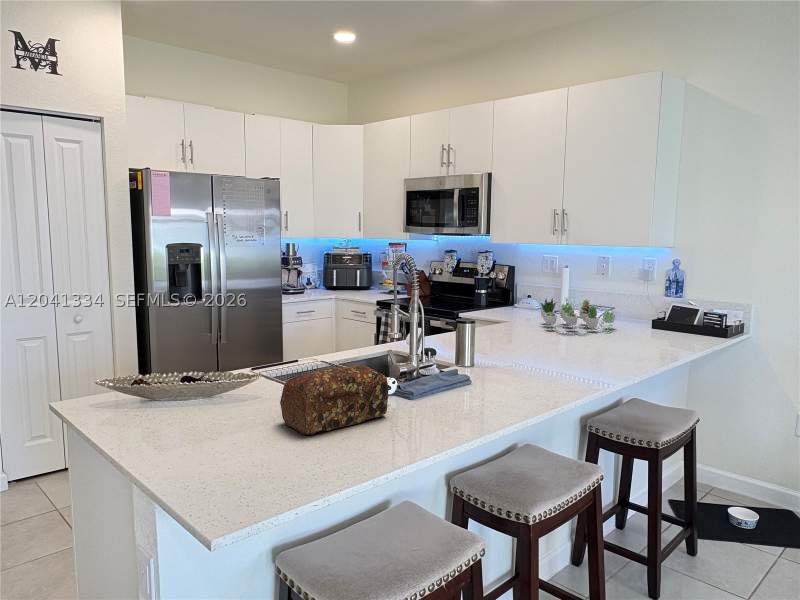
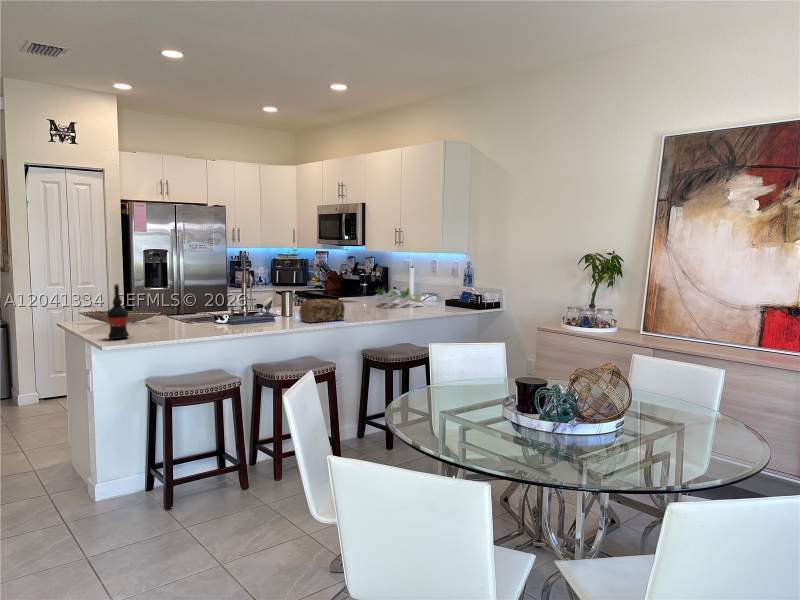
wine bottle: none [183,334,231,463] -> present [107,284,129,339]
bread loaf: present [280,365,389,435] -> present [299,299,345,323]

